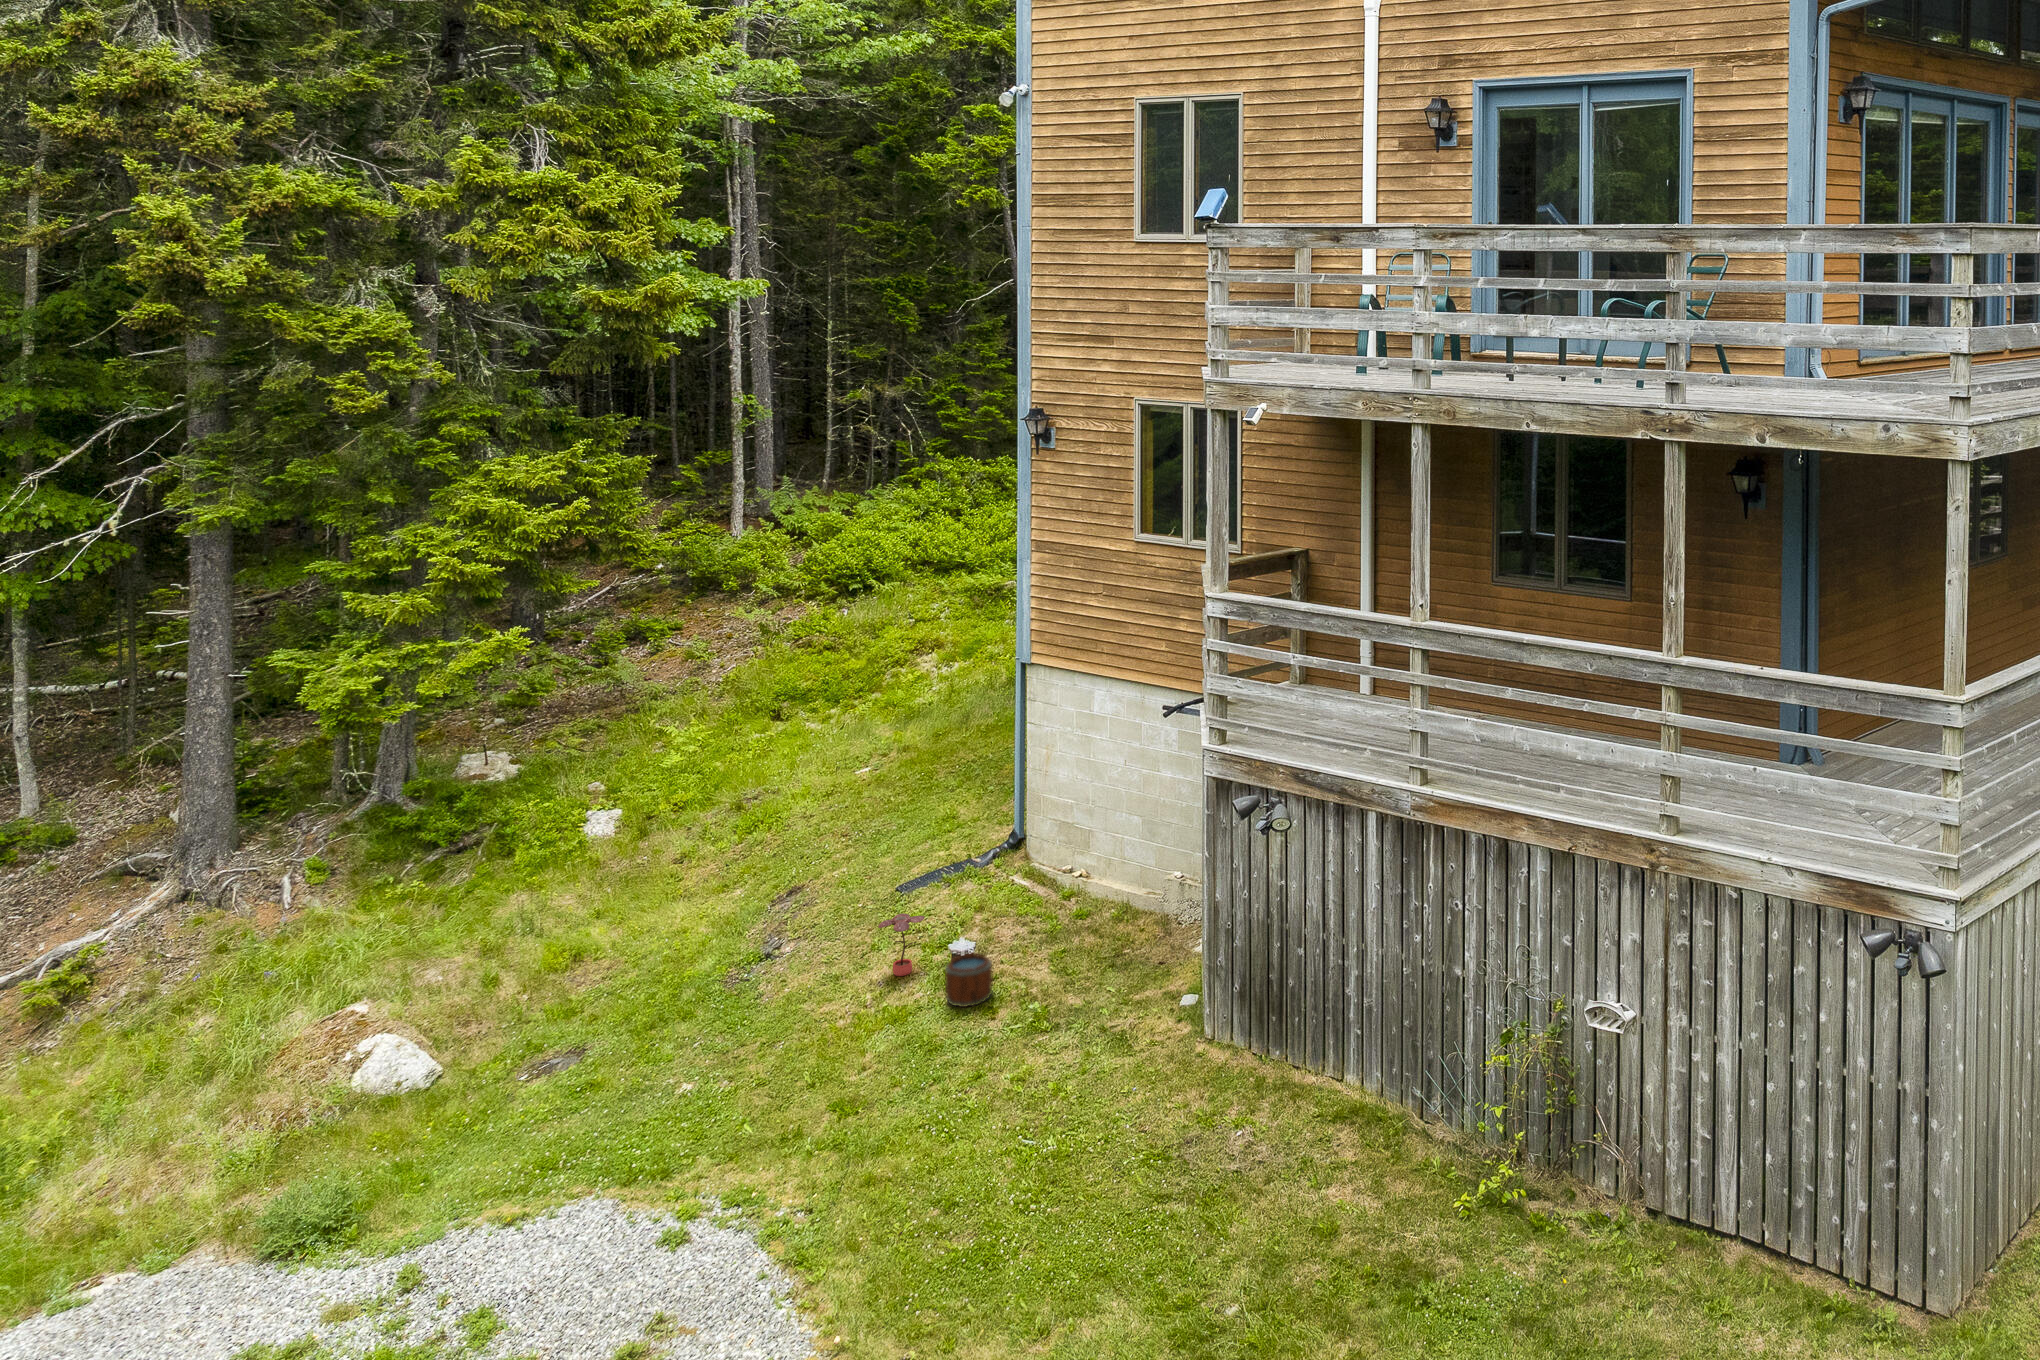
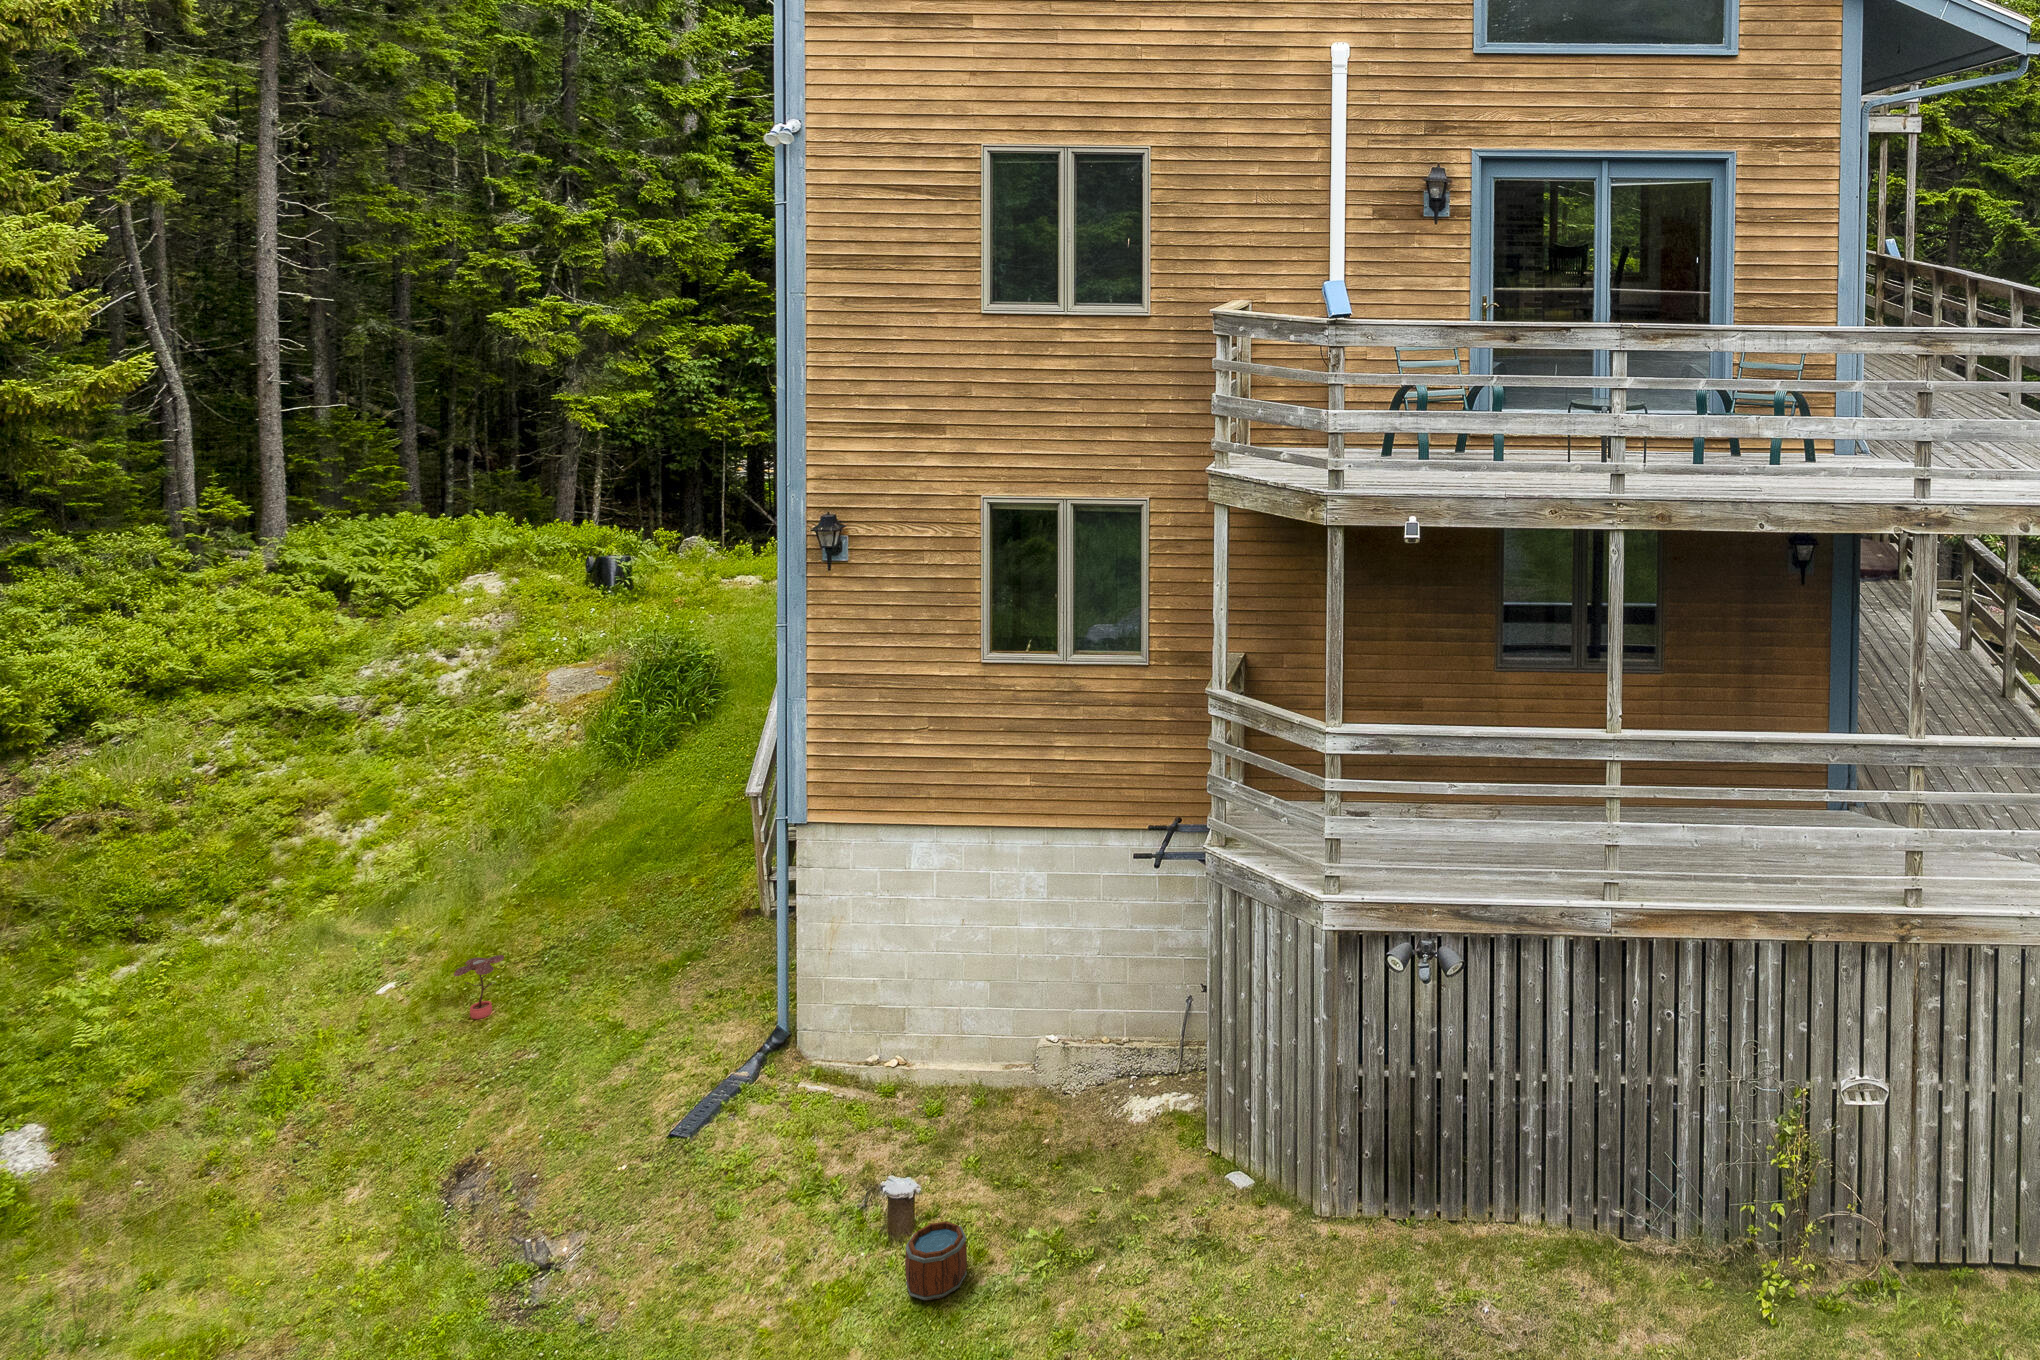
potted plant: present [878,913,925,976] -> present [454,955,504,1019]

